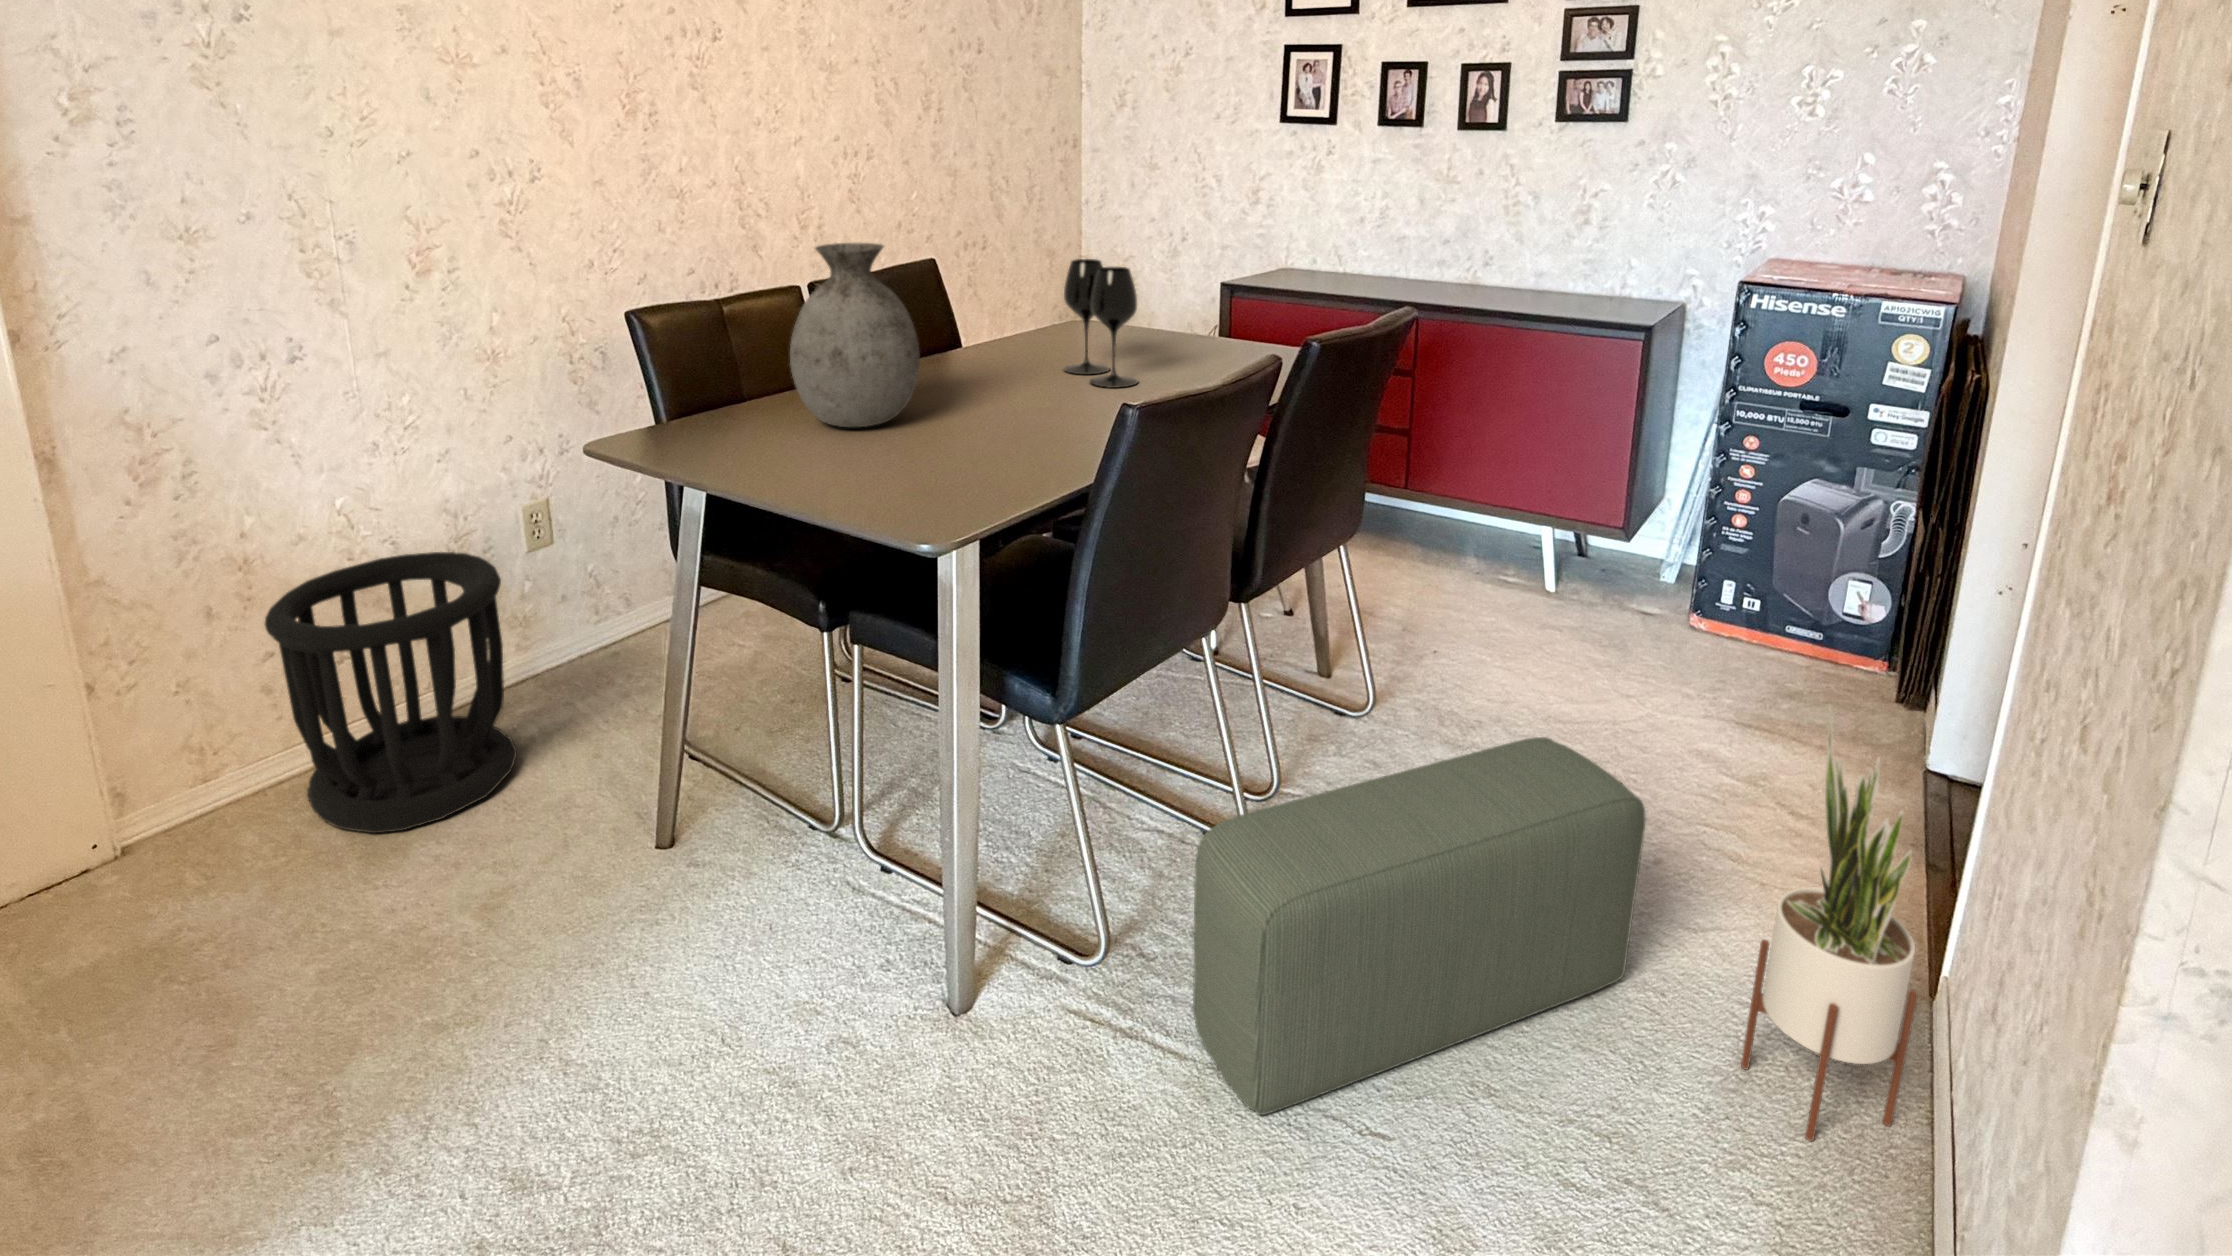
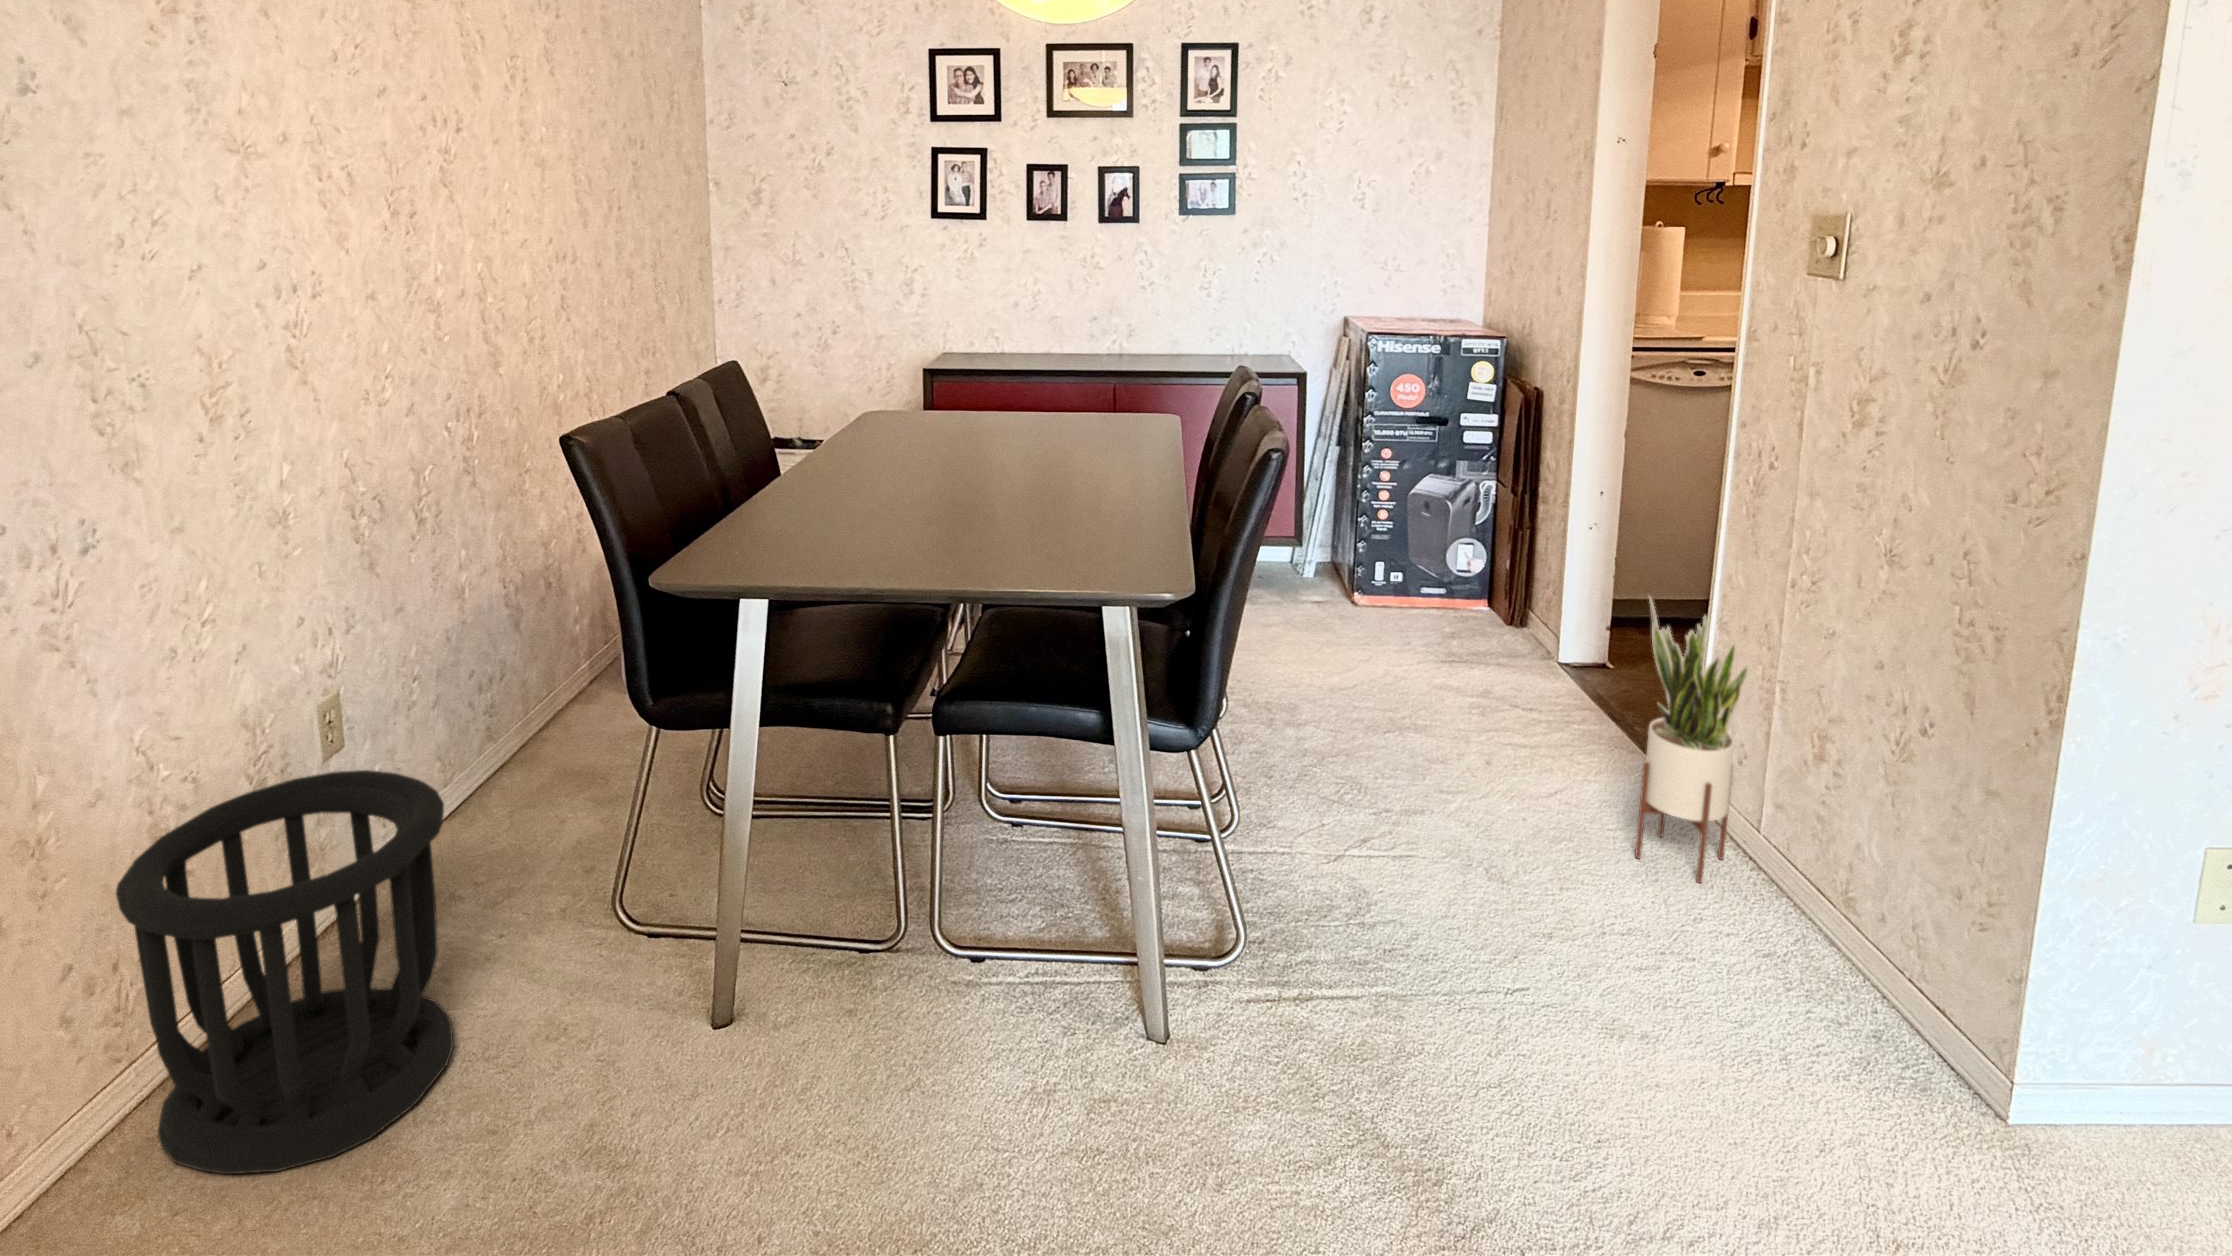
vase: present [790,243,919,427] -> none [818,340,947,524]
wine glass: present [1064,259,1138,388] -> none [963,346,1055,461]
pouf: present [1193,737,1646,1115] -> none [1337,672,1550,1003]

